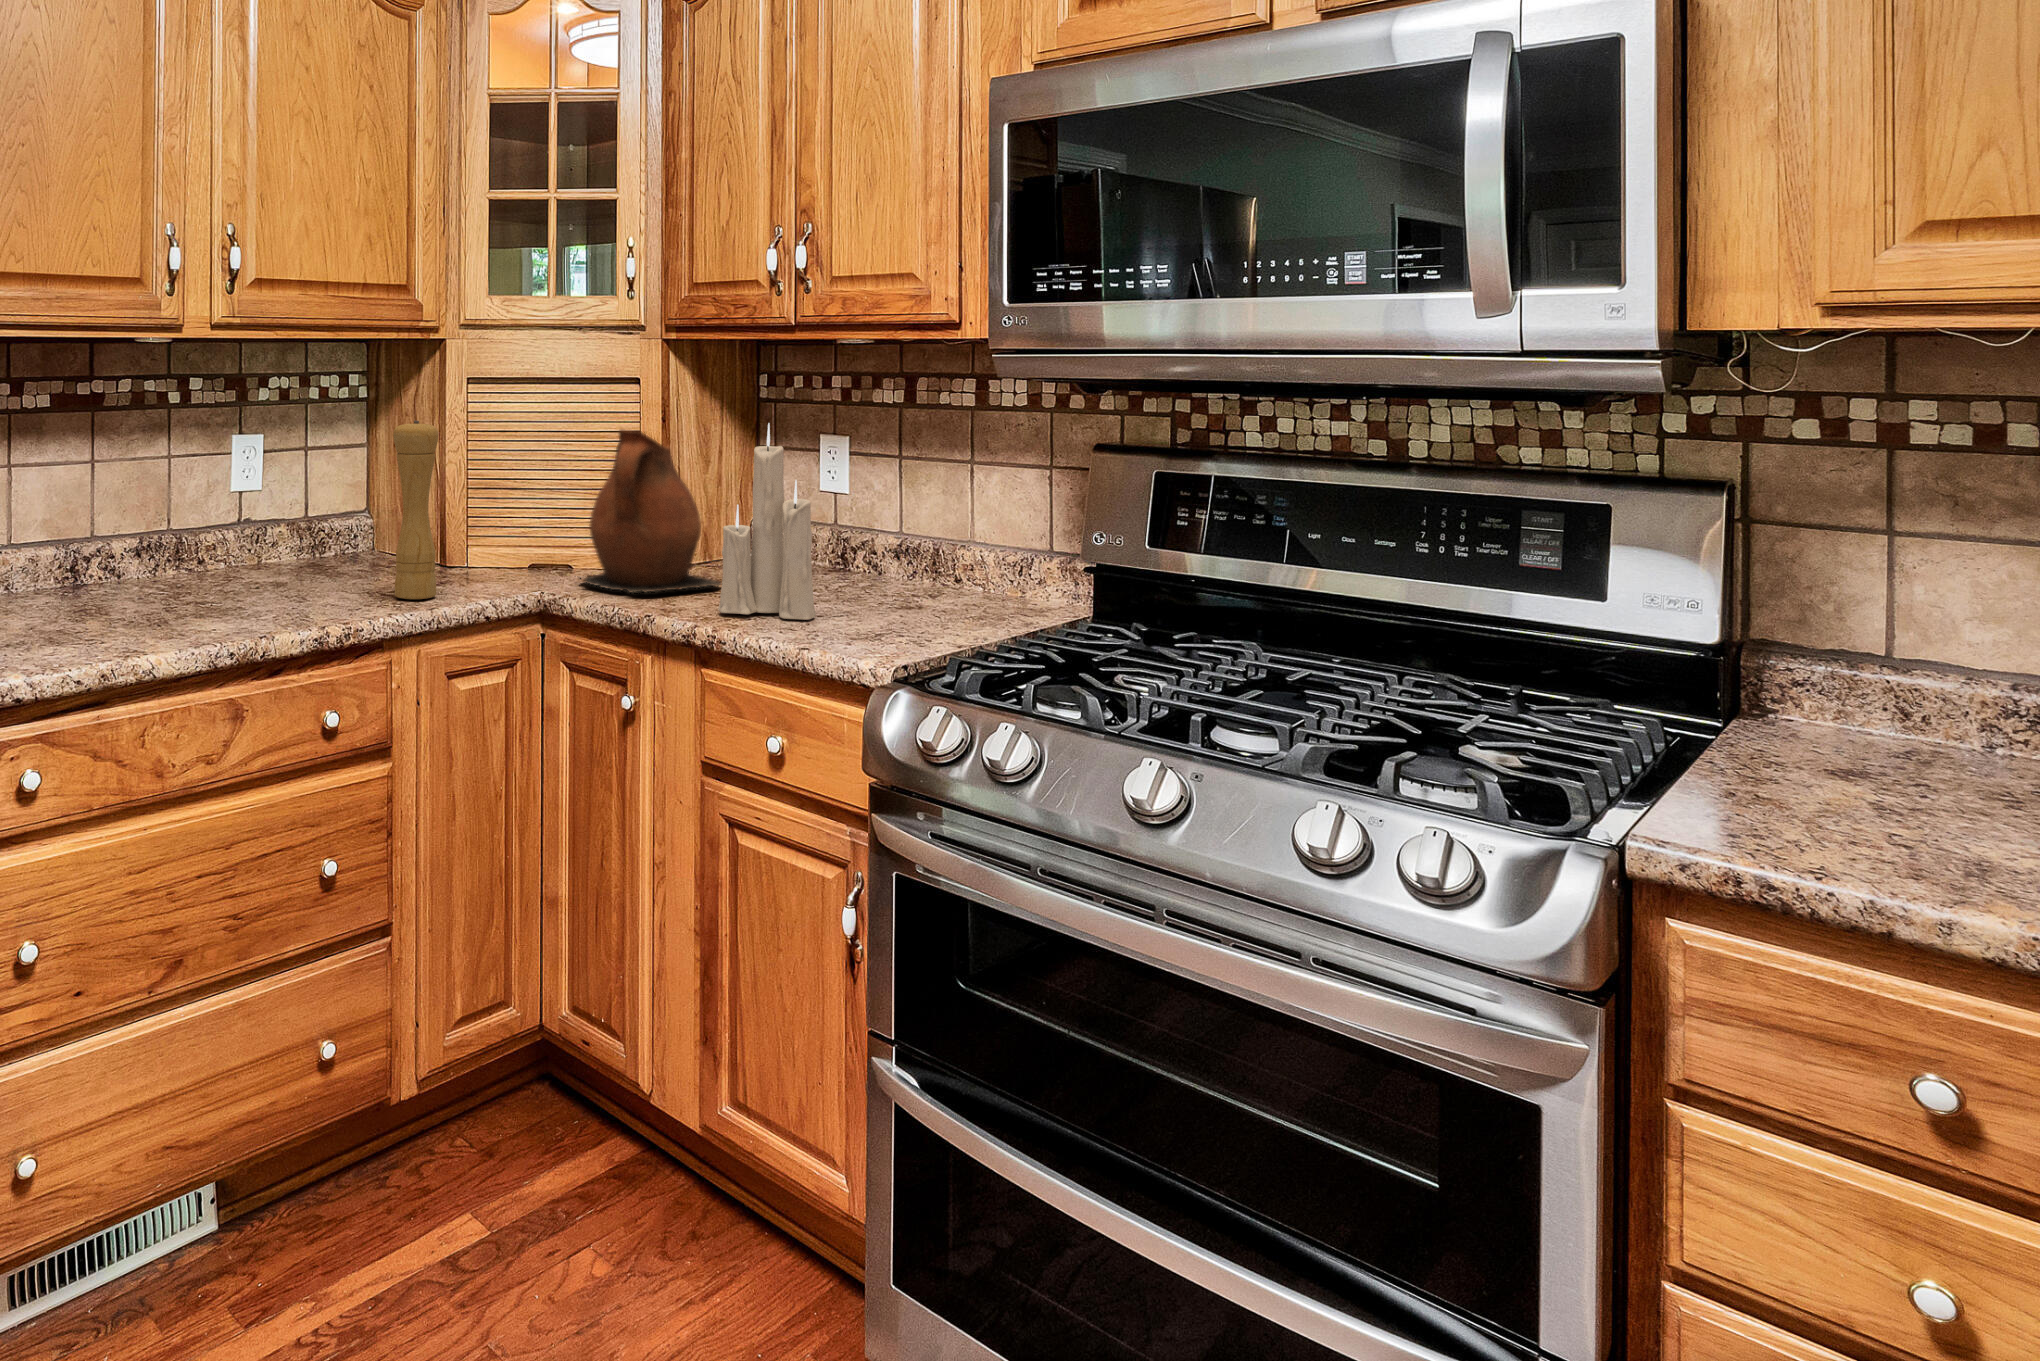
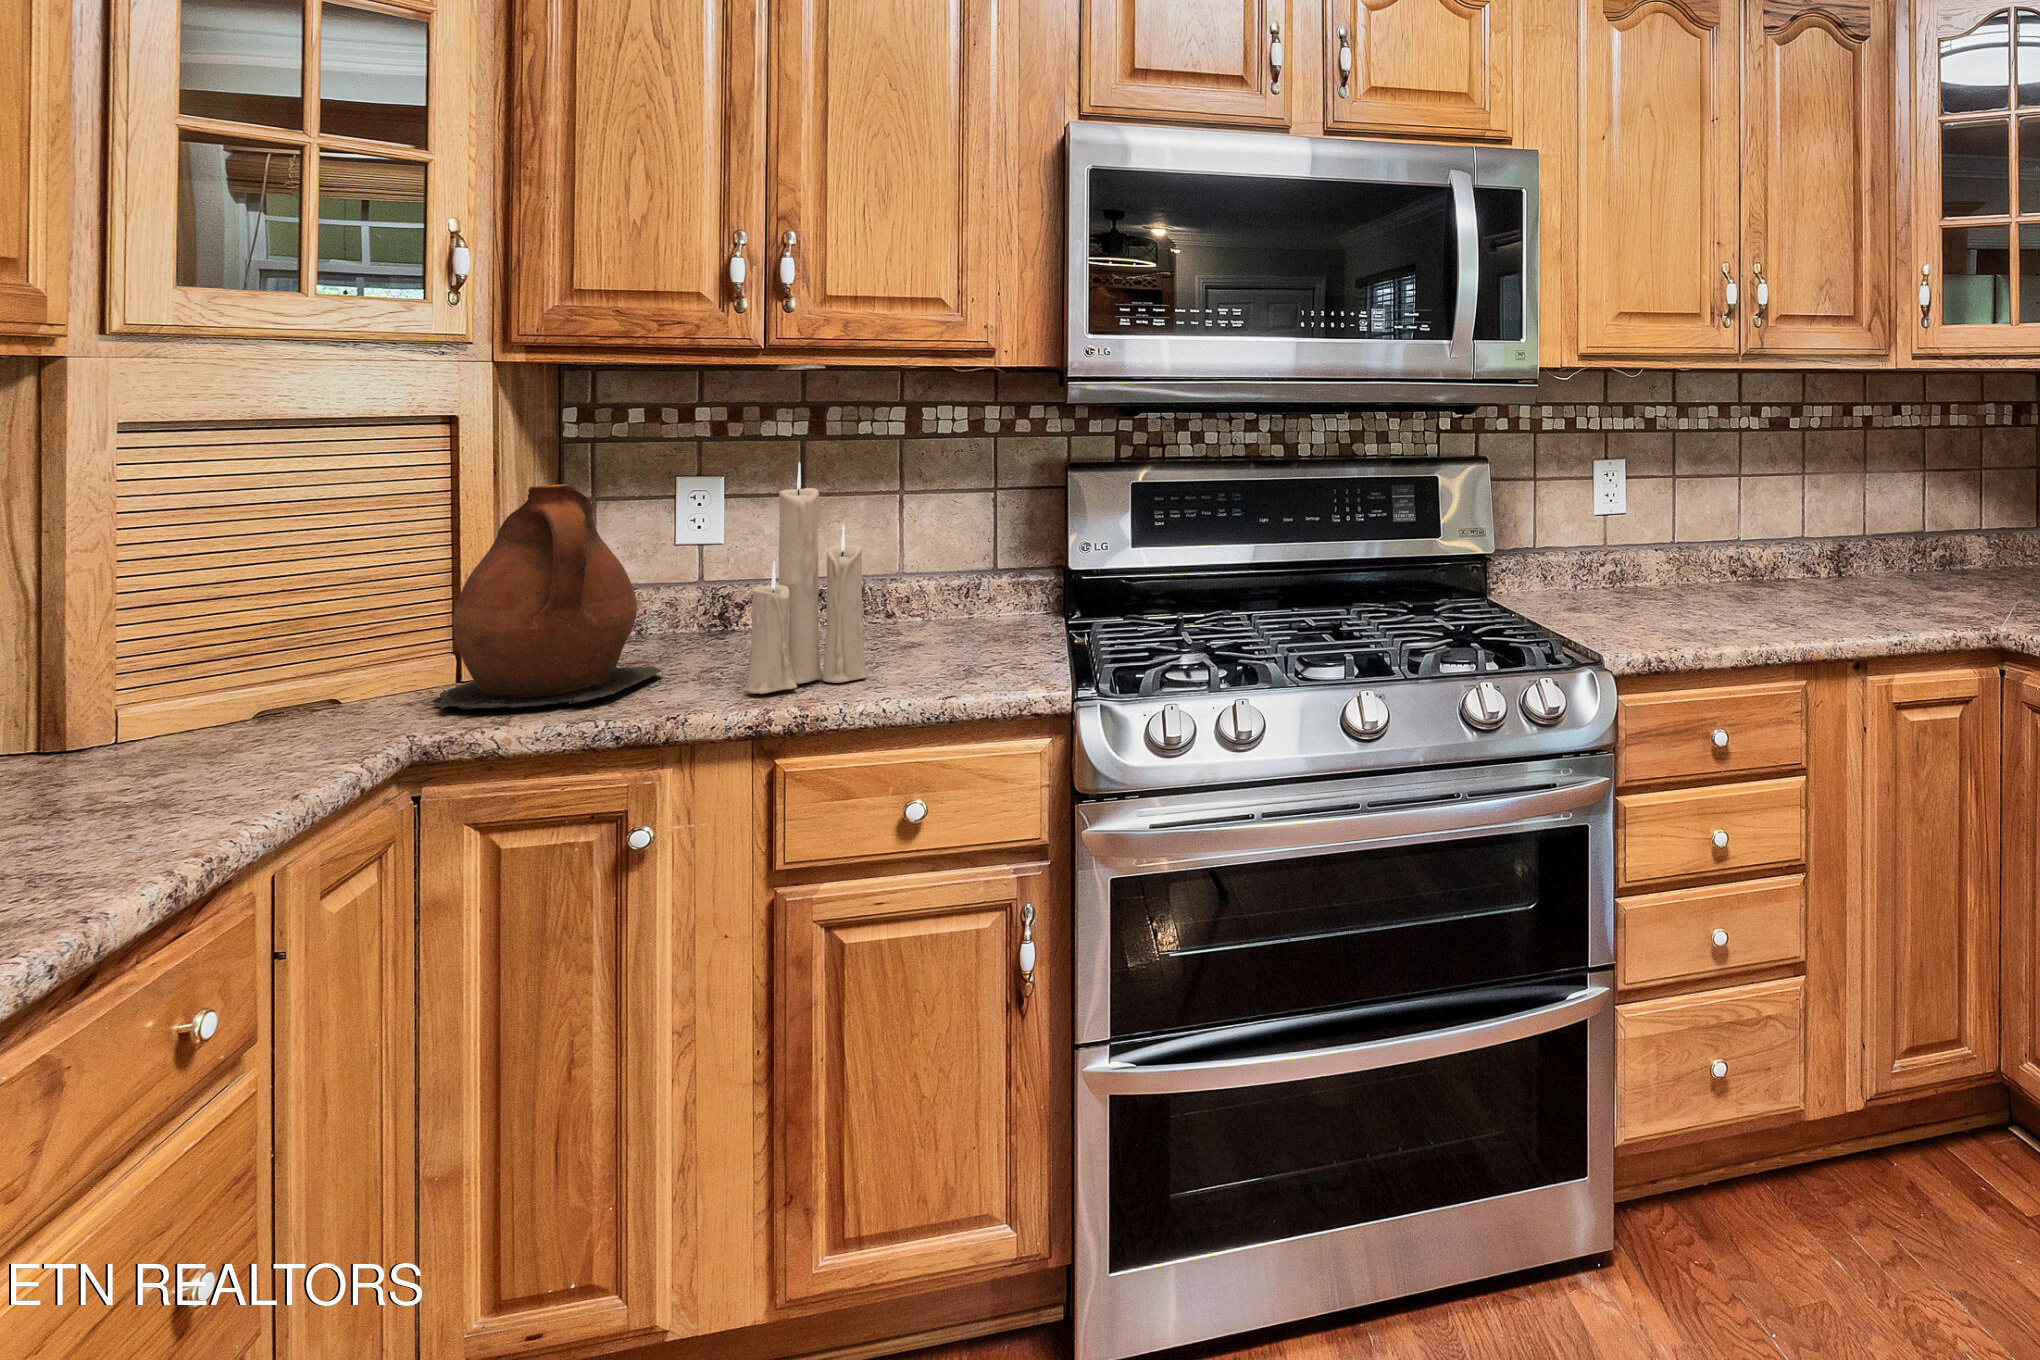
pepper mill: present [393,421,438,599] -> none [147,497,252,803]

